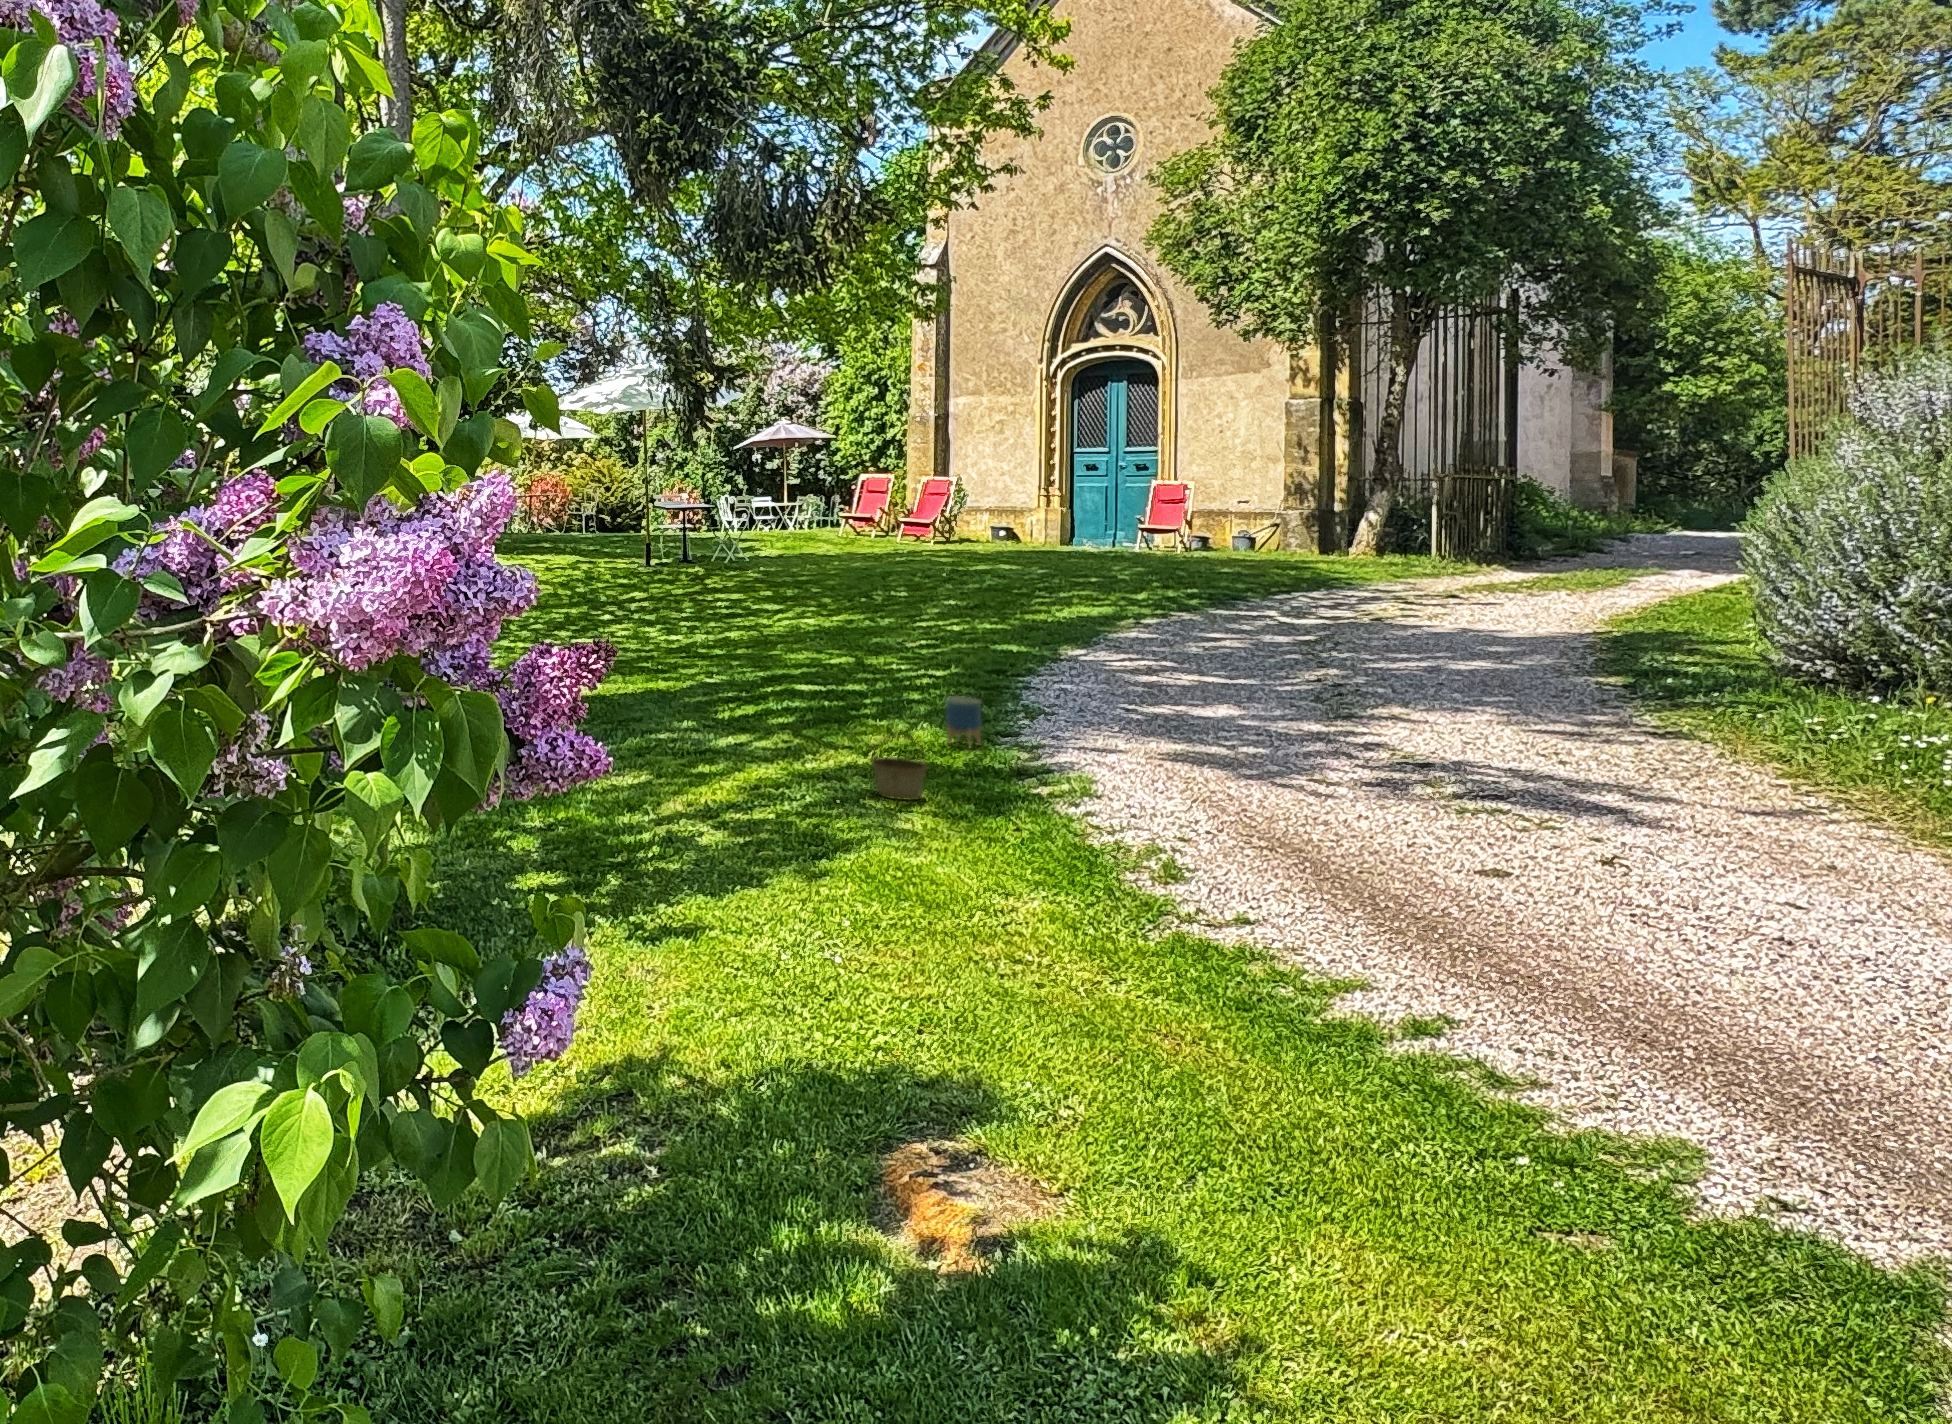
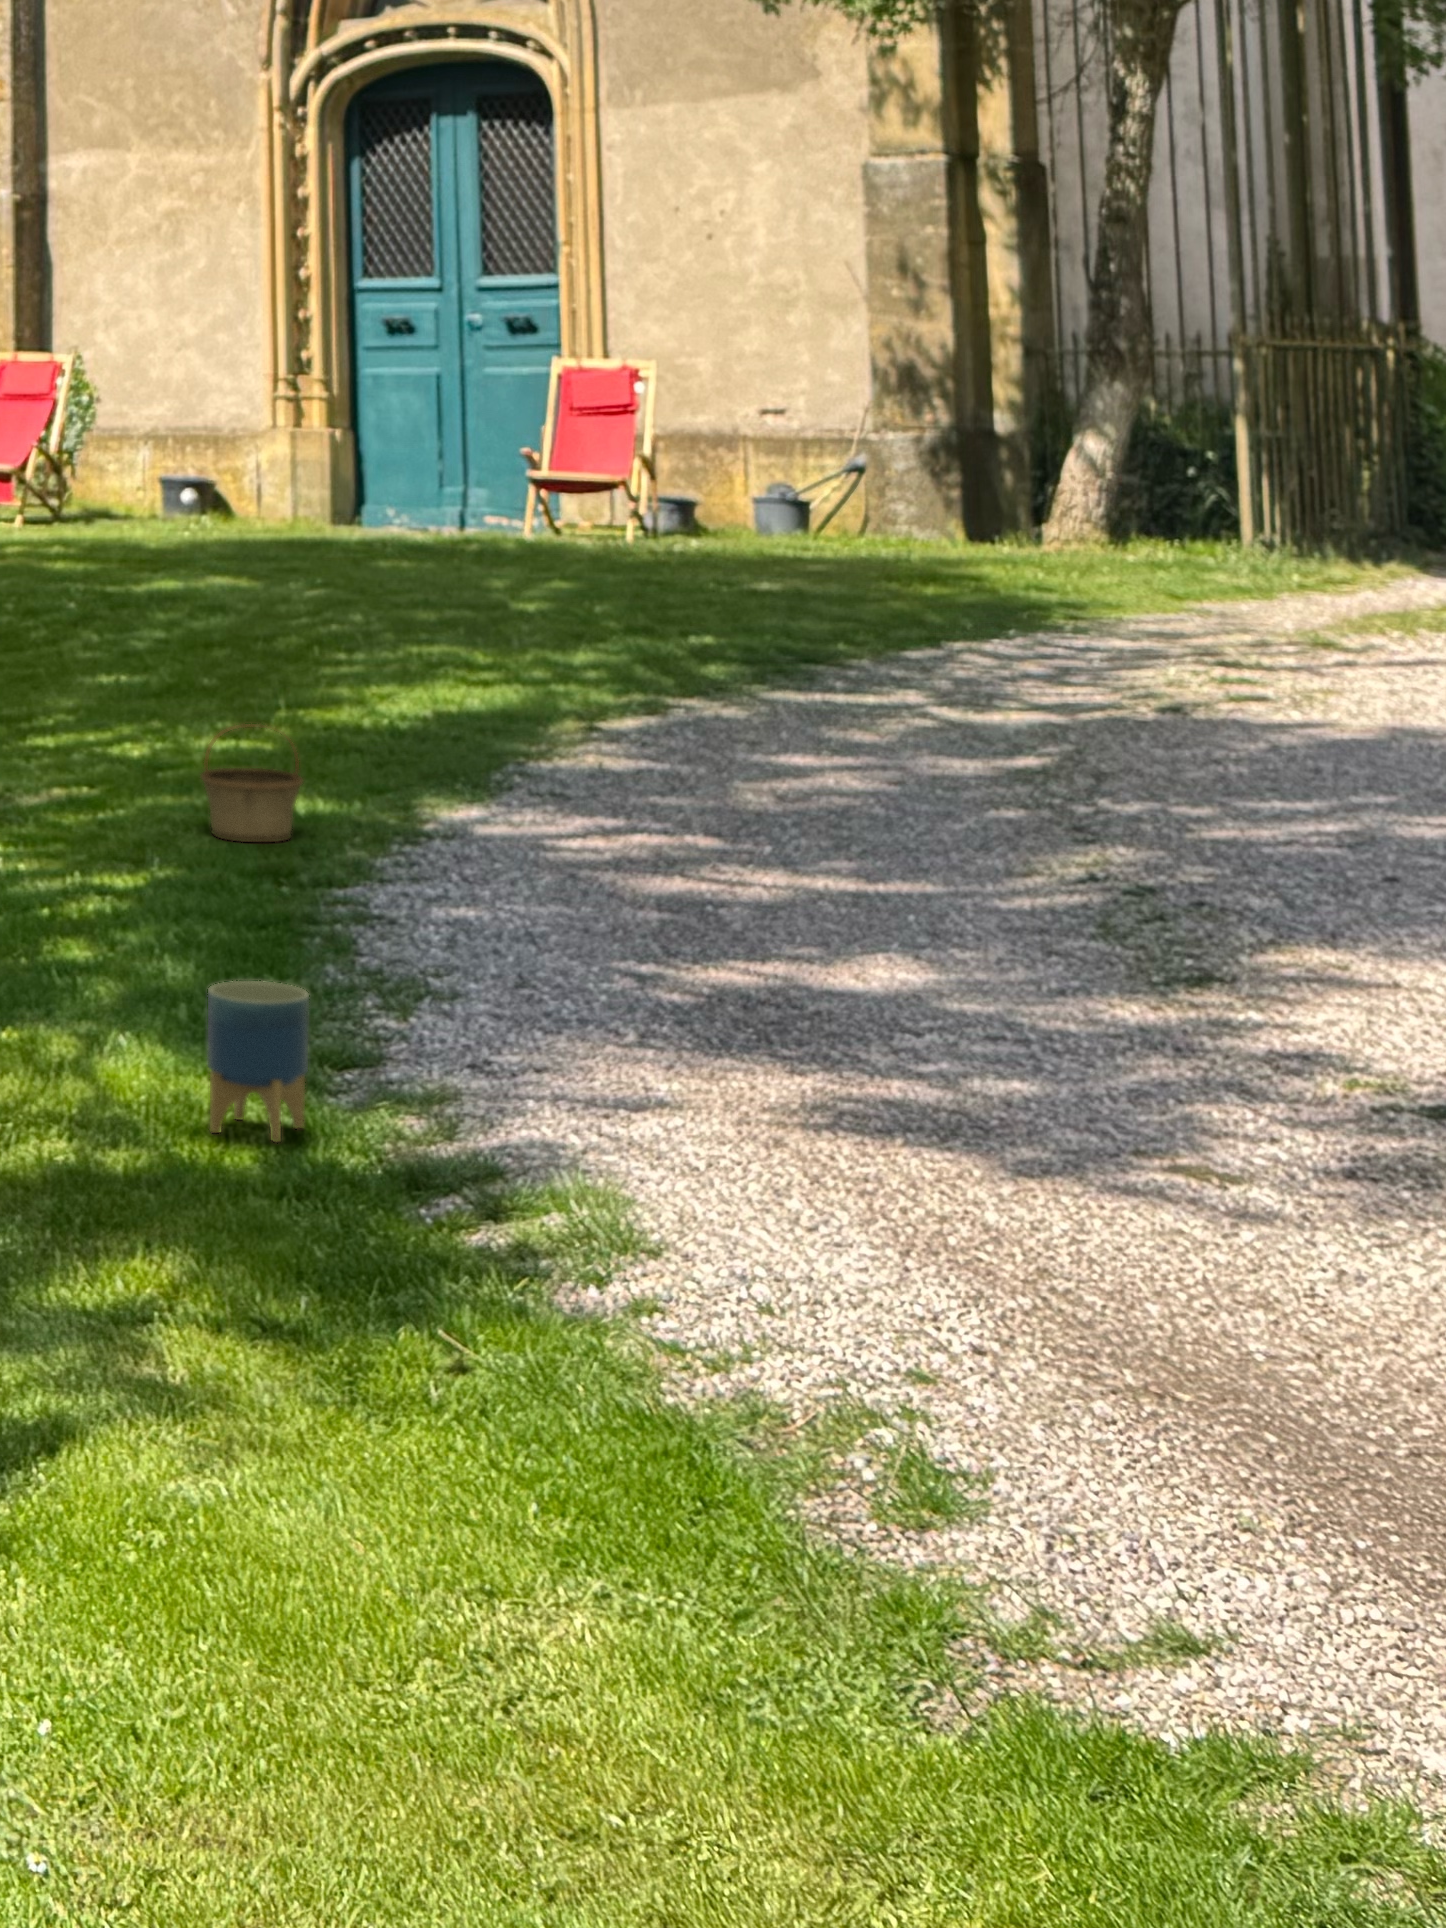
basket: present [871,735,927,800] -> present [200,724,303,842]

